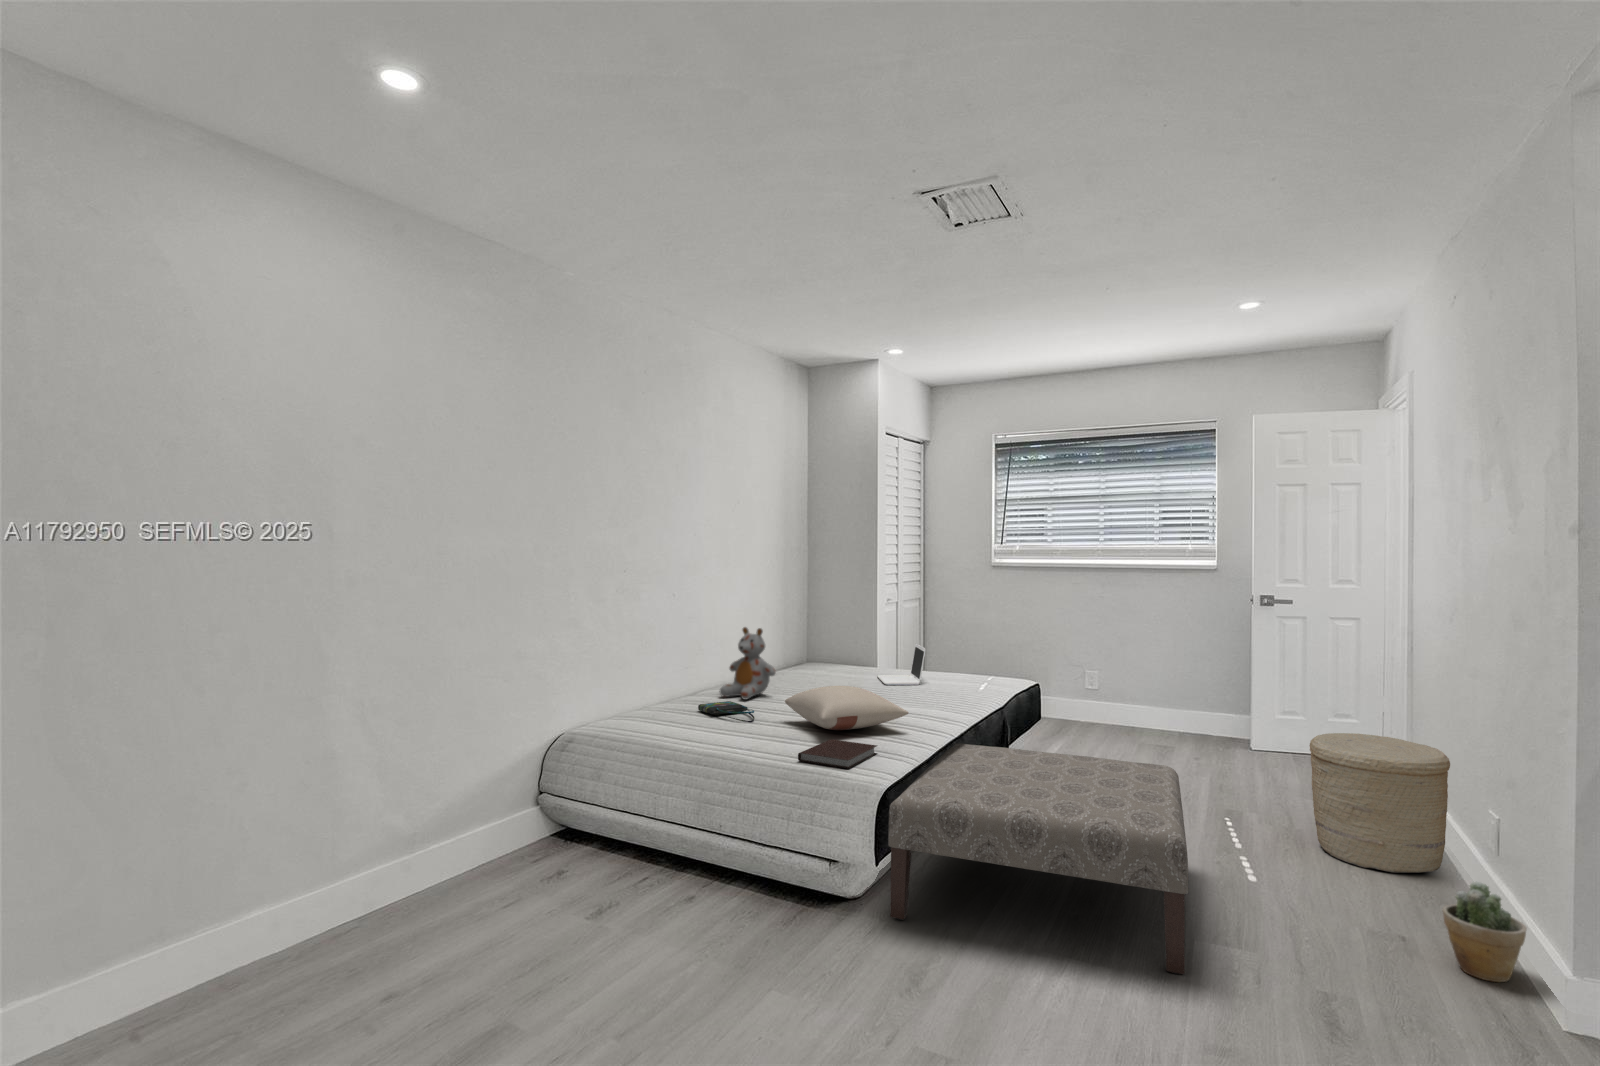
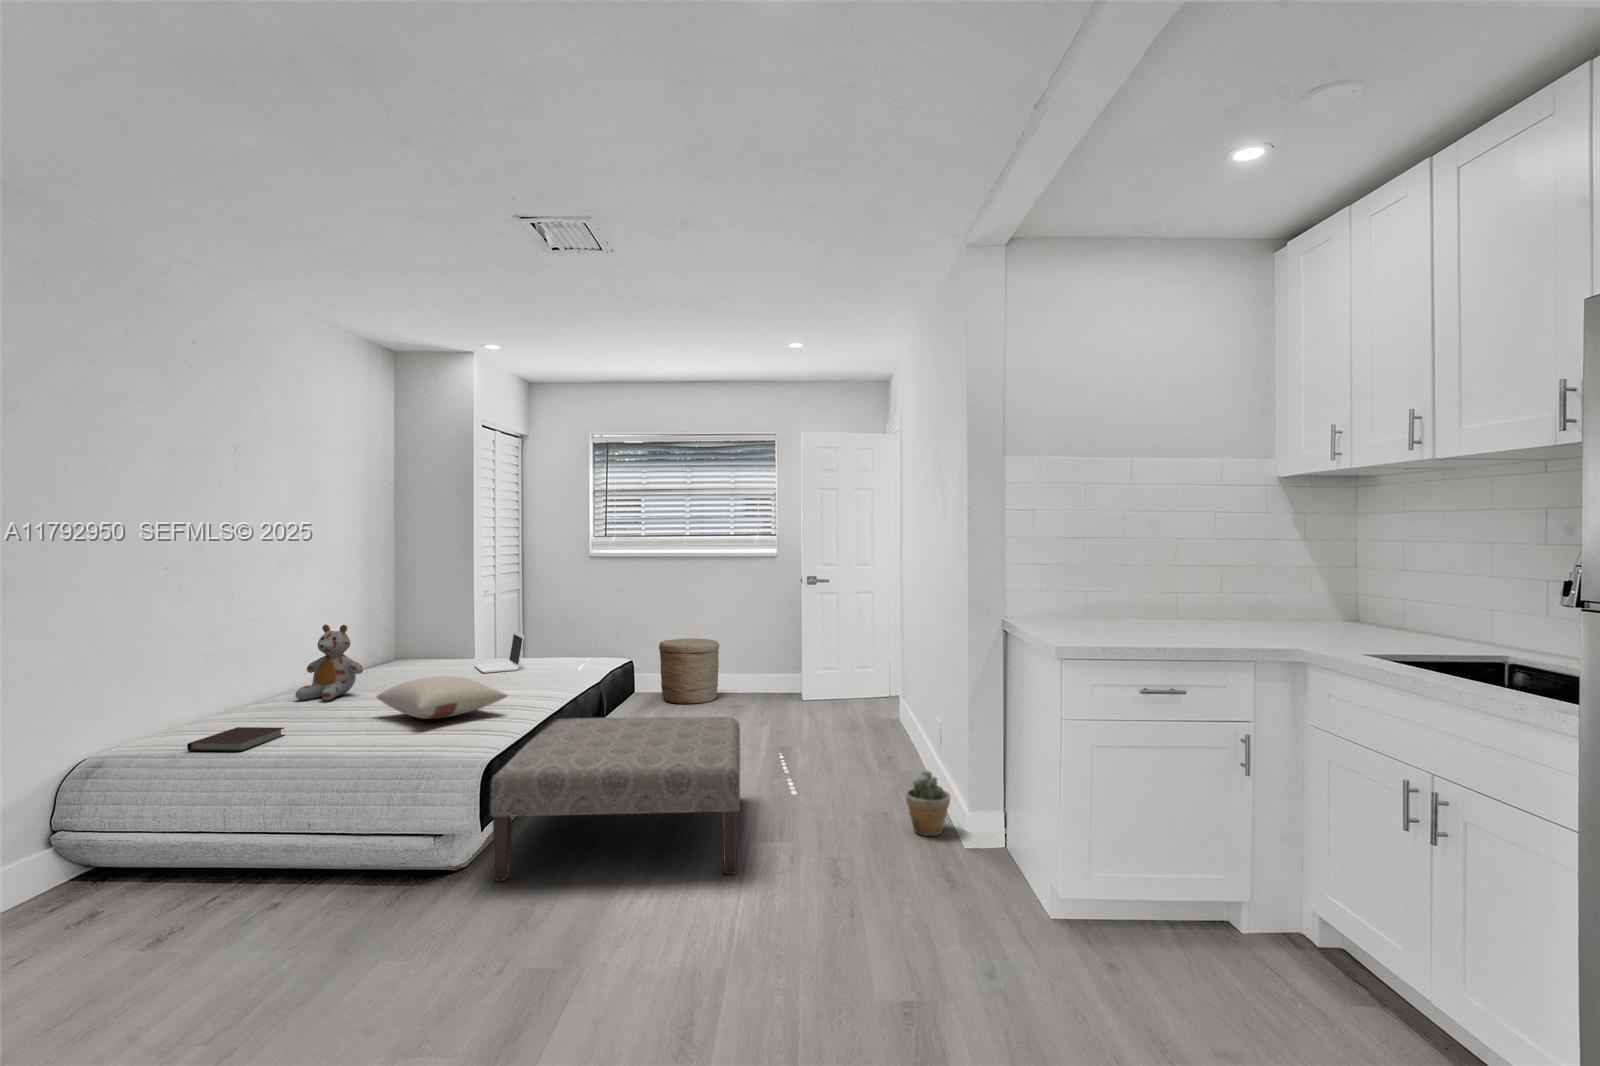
tote bag: present [698,701,754,722] -> none [271,703,341,722]
woven basket: present [1310,733,1450,873] -> present [659,638,719,704]
notebook: present [798,739,877,769] -> present [187,727,284,751]

